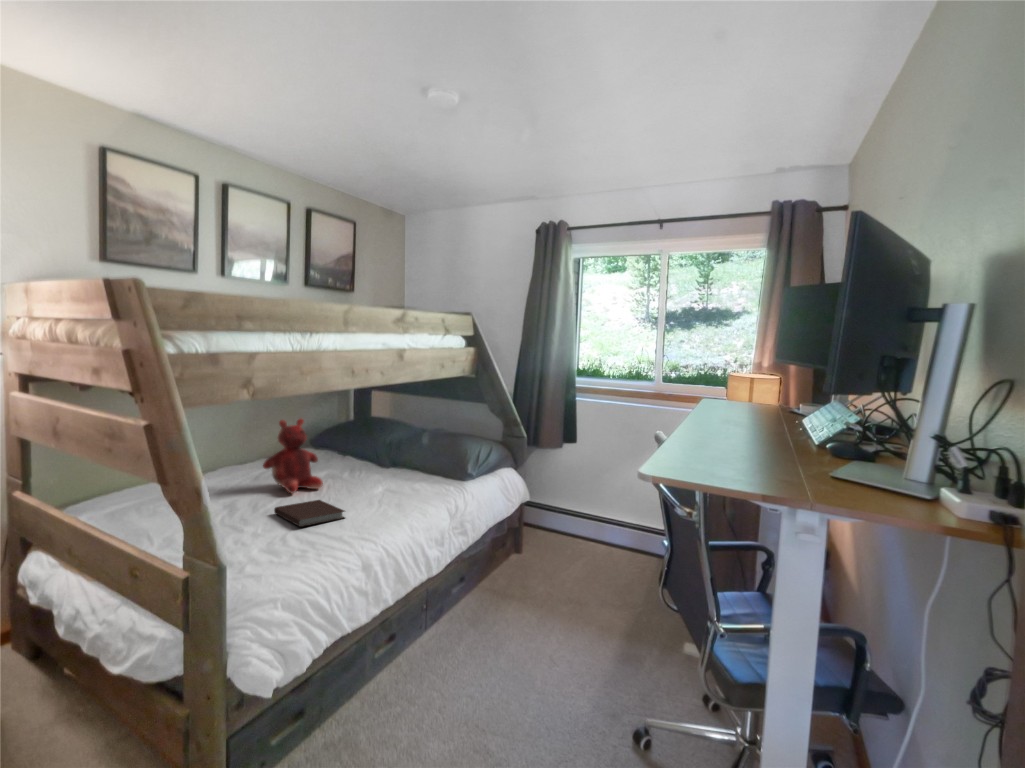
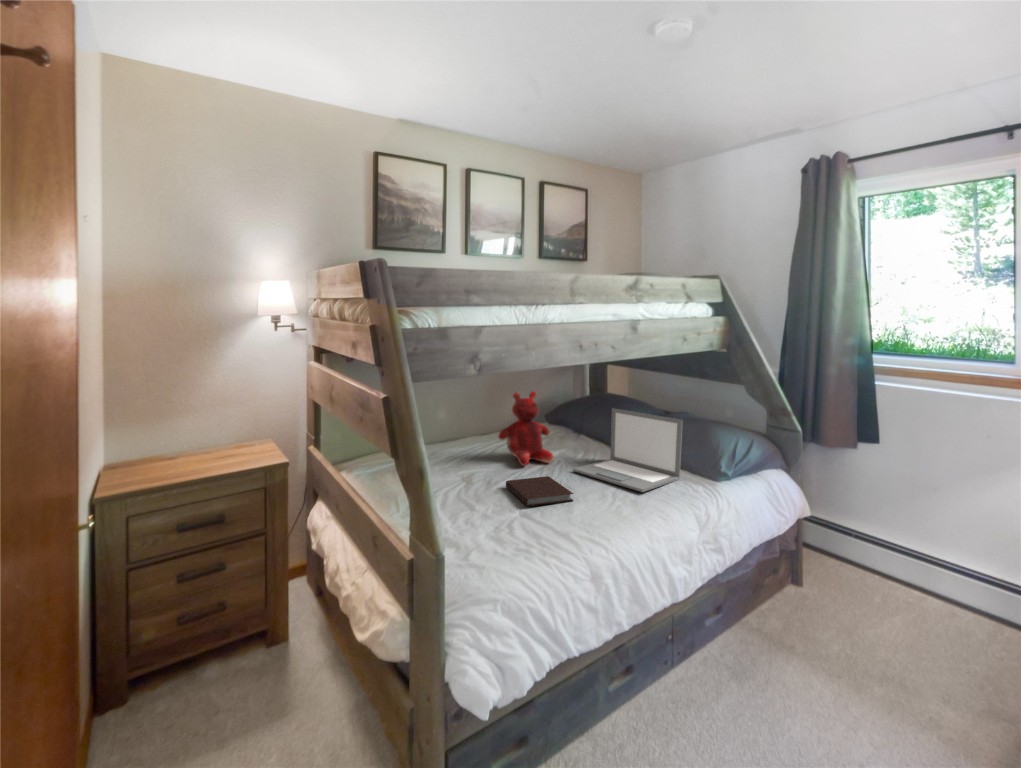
laptop: none [344,432,444,505] -> present [573,408,683,492]

